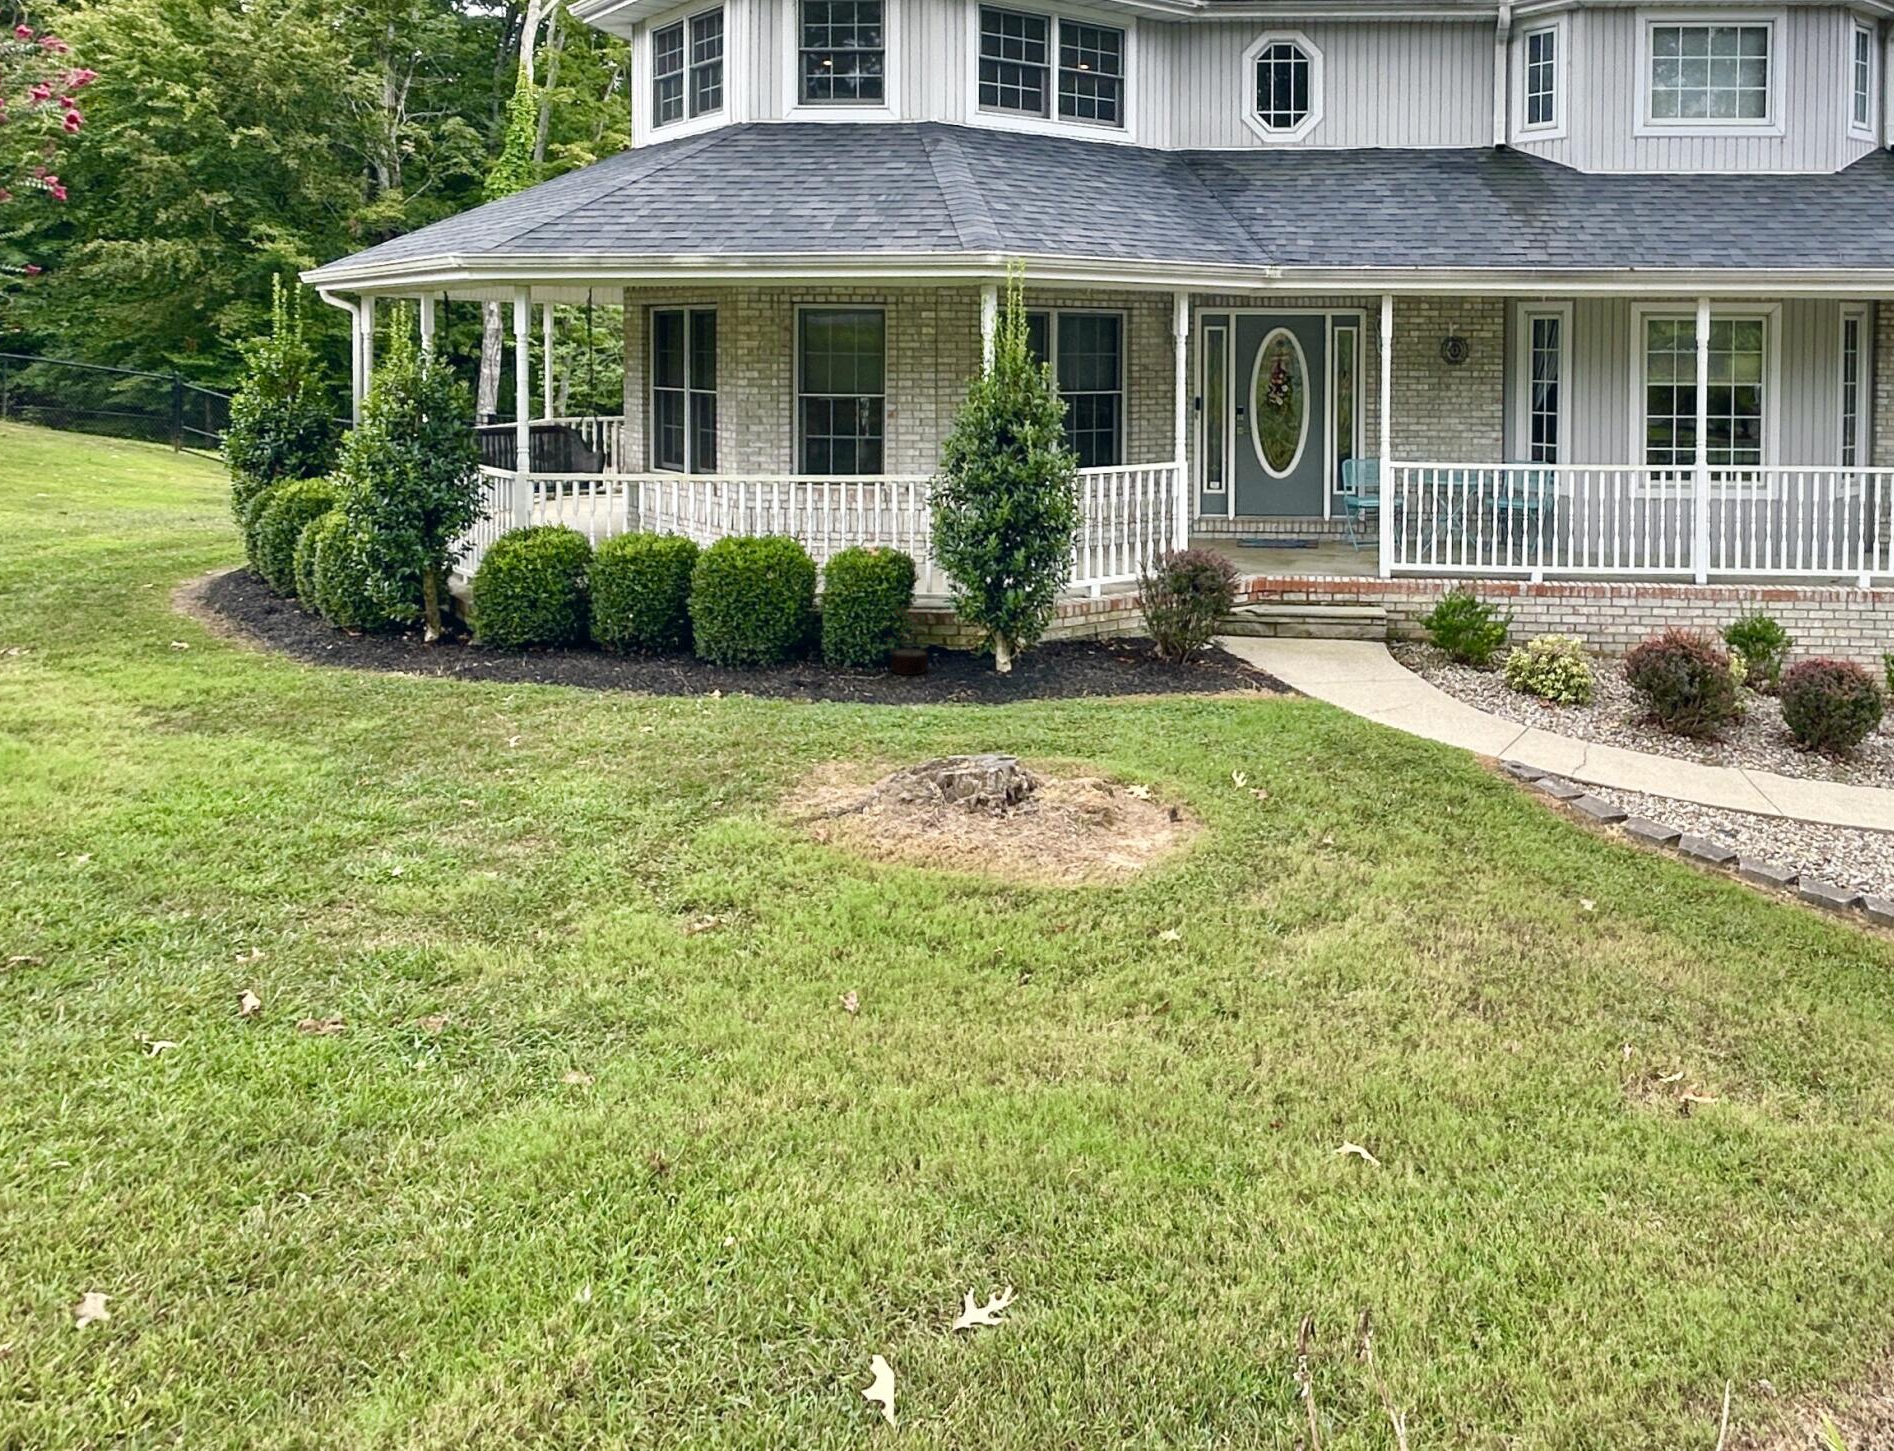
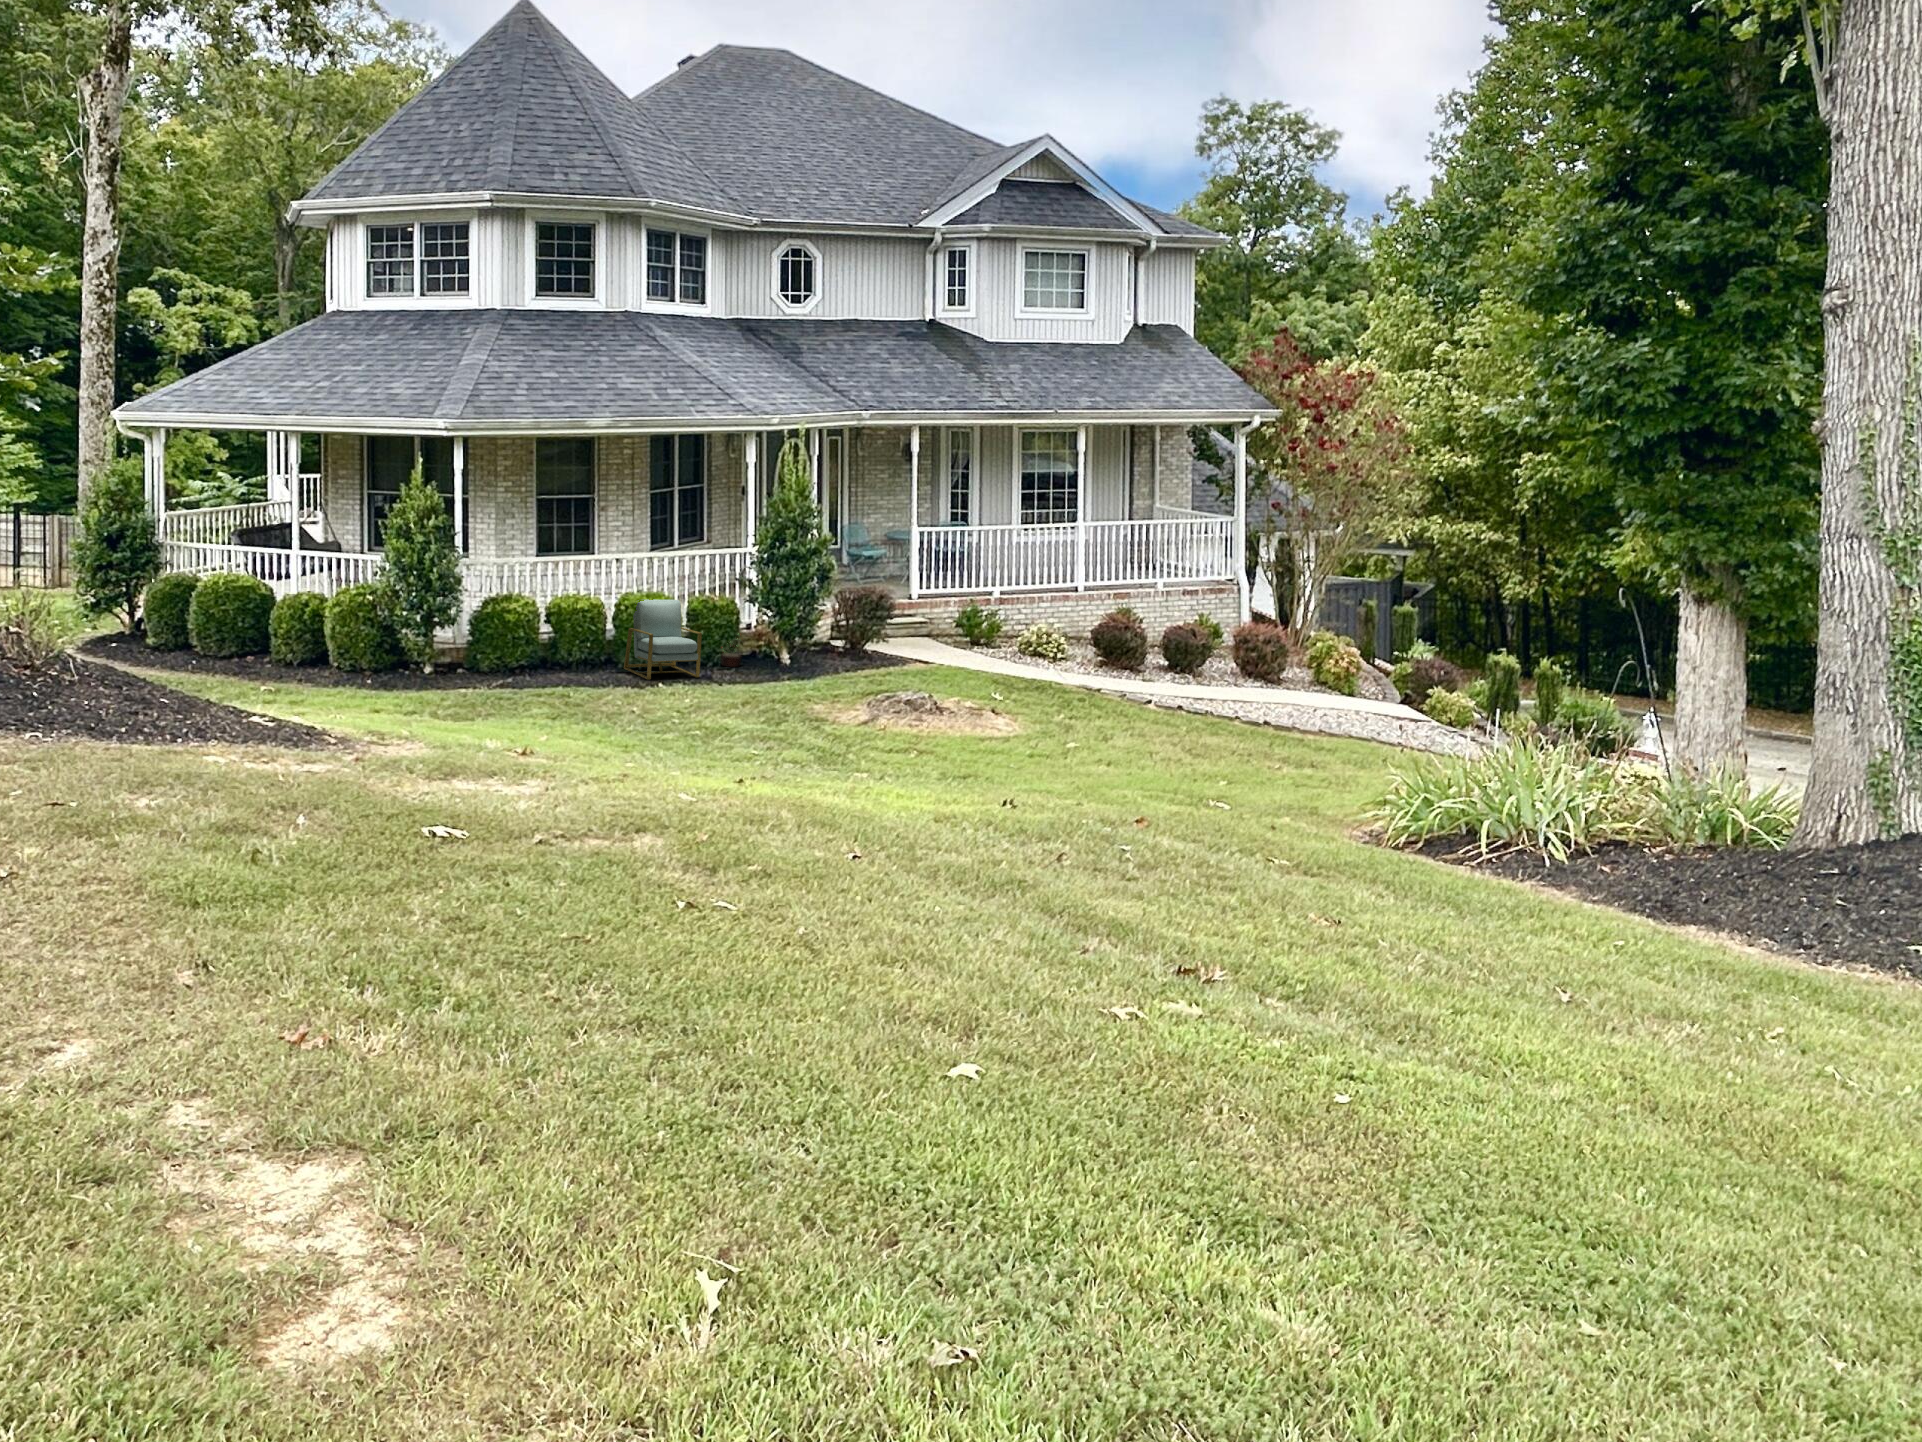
chair: none [676,544,810,689] -> present [624,600,702,680]

